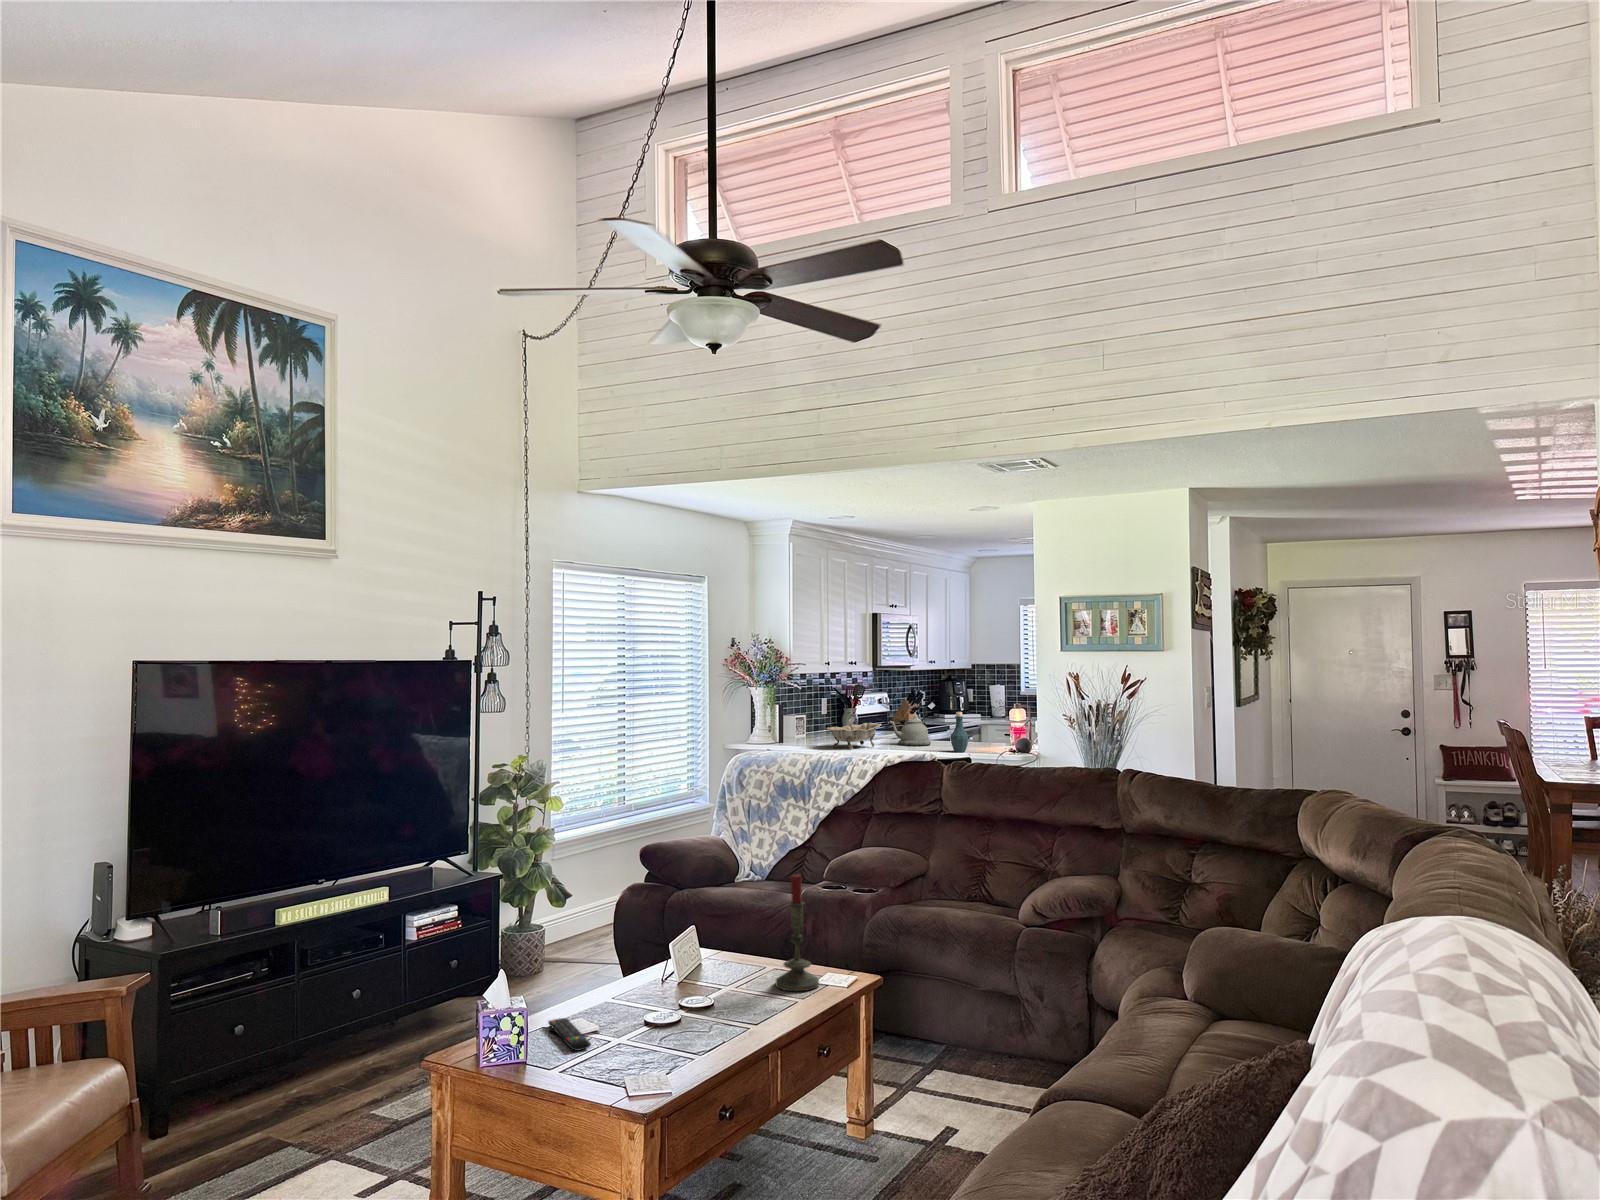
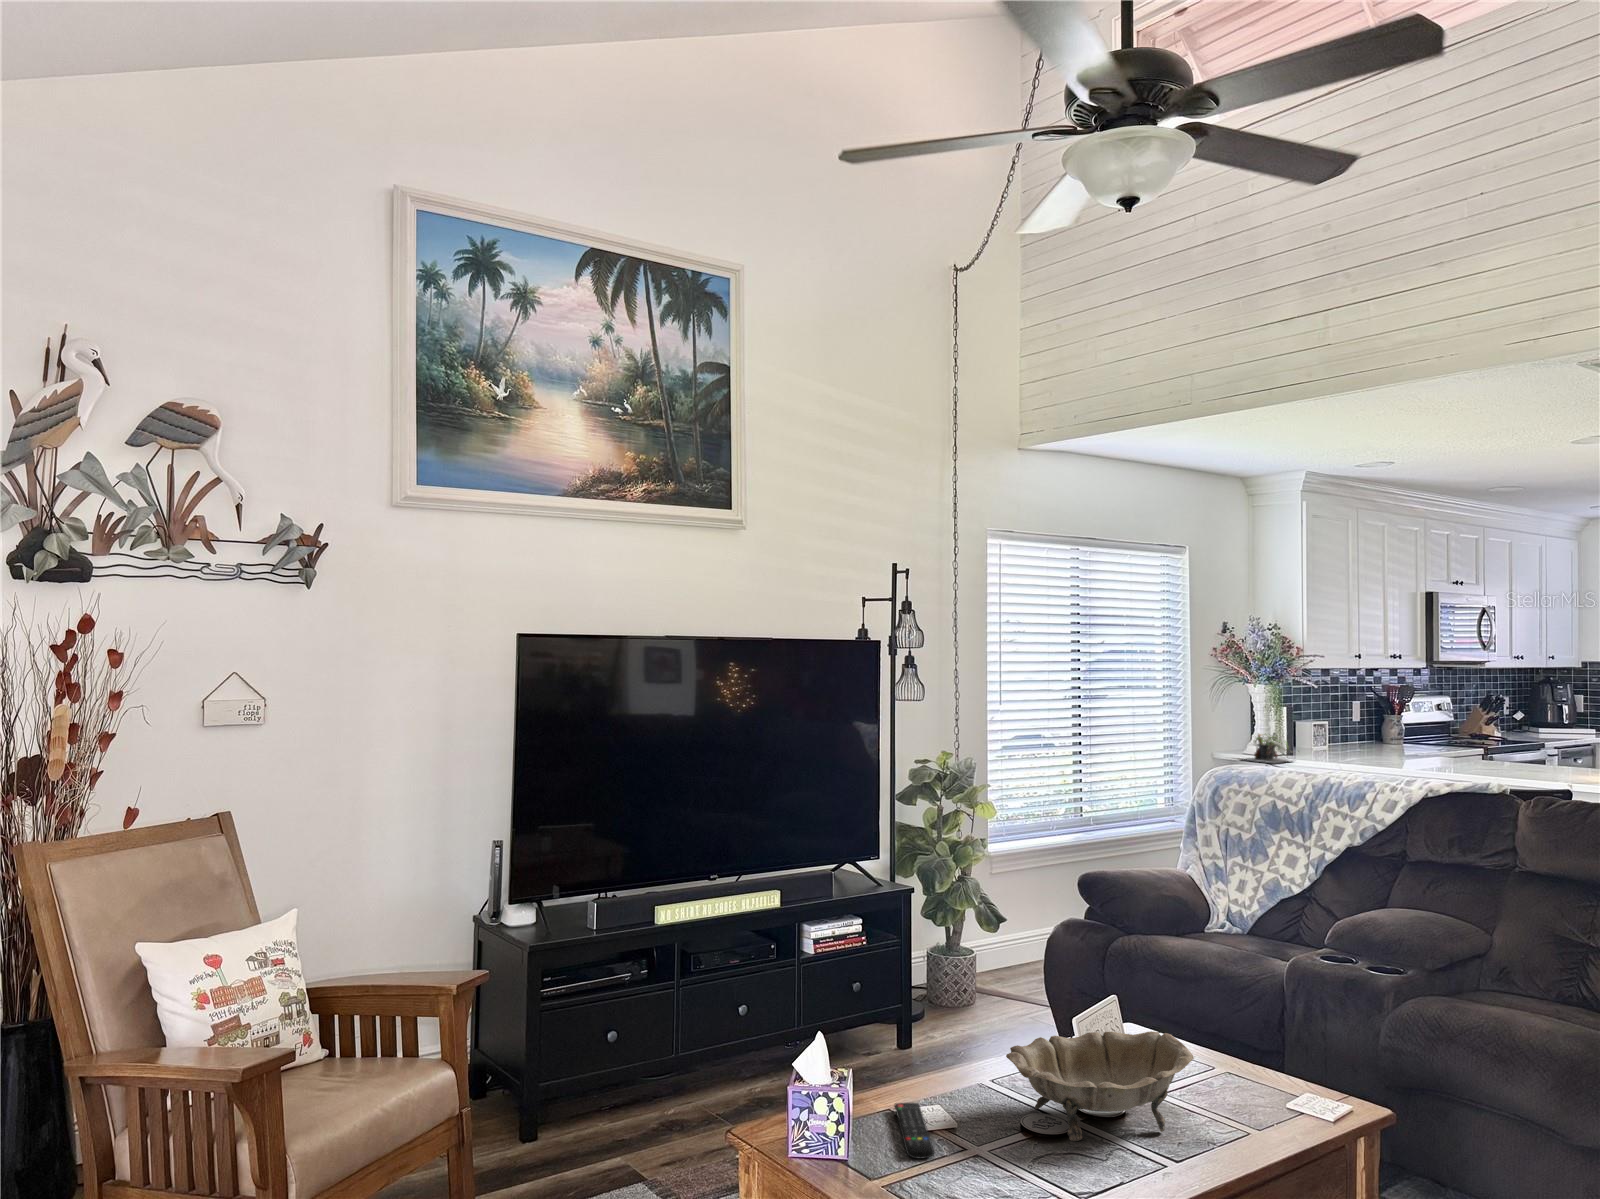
kettle: present [889,707,931,746] -> none [1446,717,1510,768]
bottle: present [951,712,969,752] -> none [1539,726,1568,781]
decorative bowl: present [826,723,881,749] -> present [1006,1031,1194,1141]
plant: none [741,727,788,751] -> present [1245,734,1289,763]
candle: present [775,874,819,991] -> none [1222,944,1290,1119]

